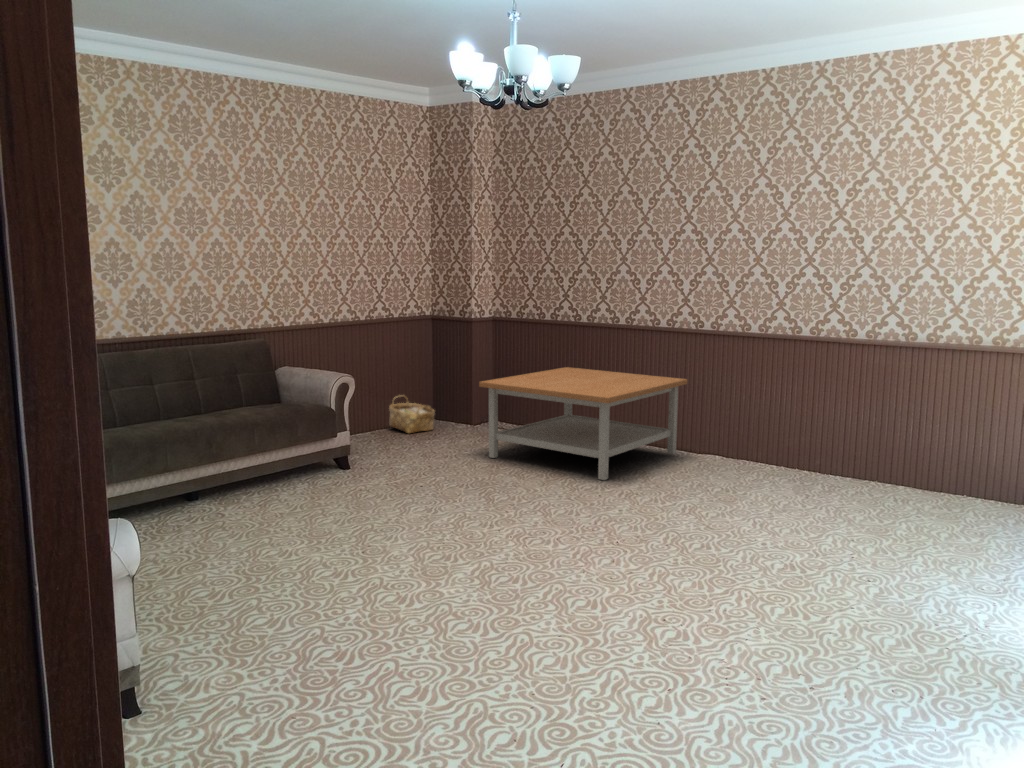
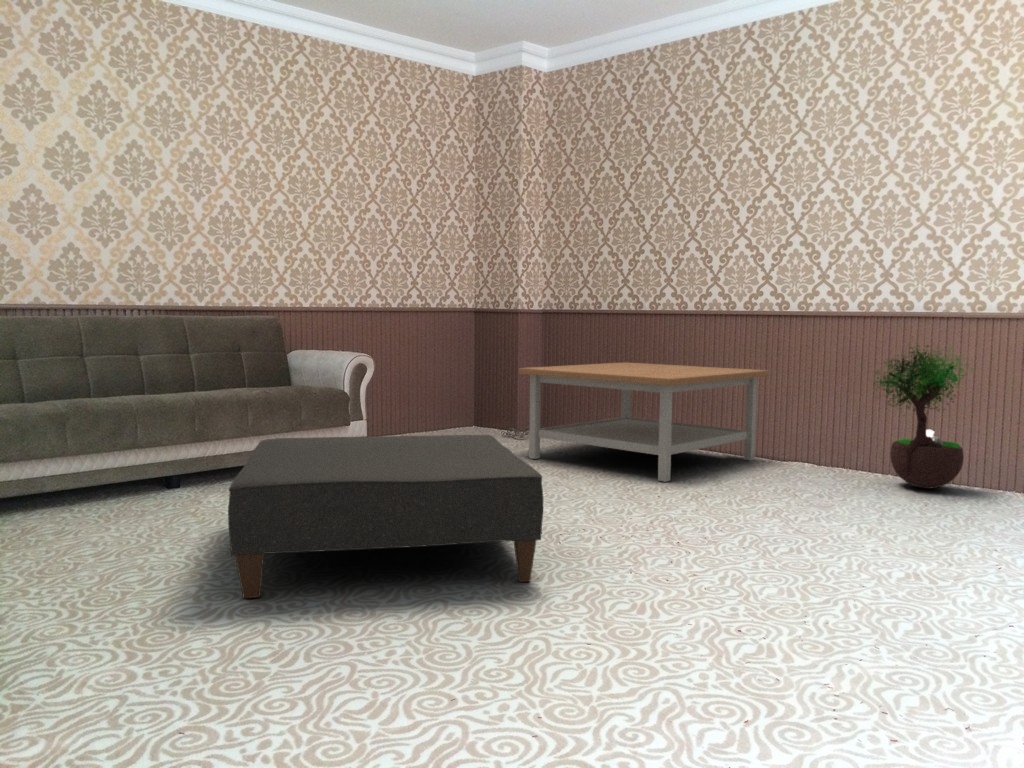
potted tree: none [768,360,845,481] -> present [874,344,966,489]
woven basket: present [389,395,435,433] -> none [422,394,473,436]
ottoman: none [281,457,519,609] -> present [228,435,543,598]

